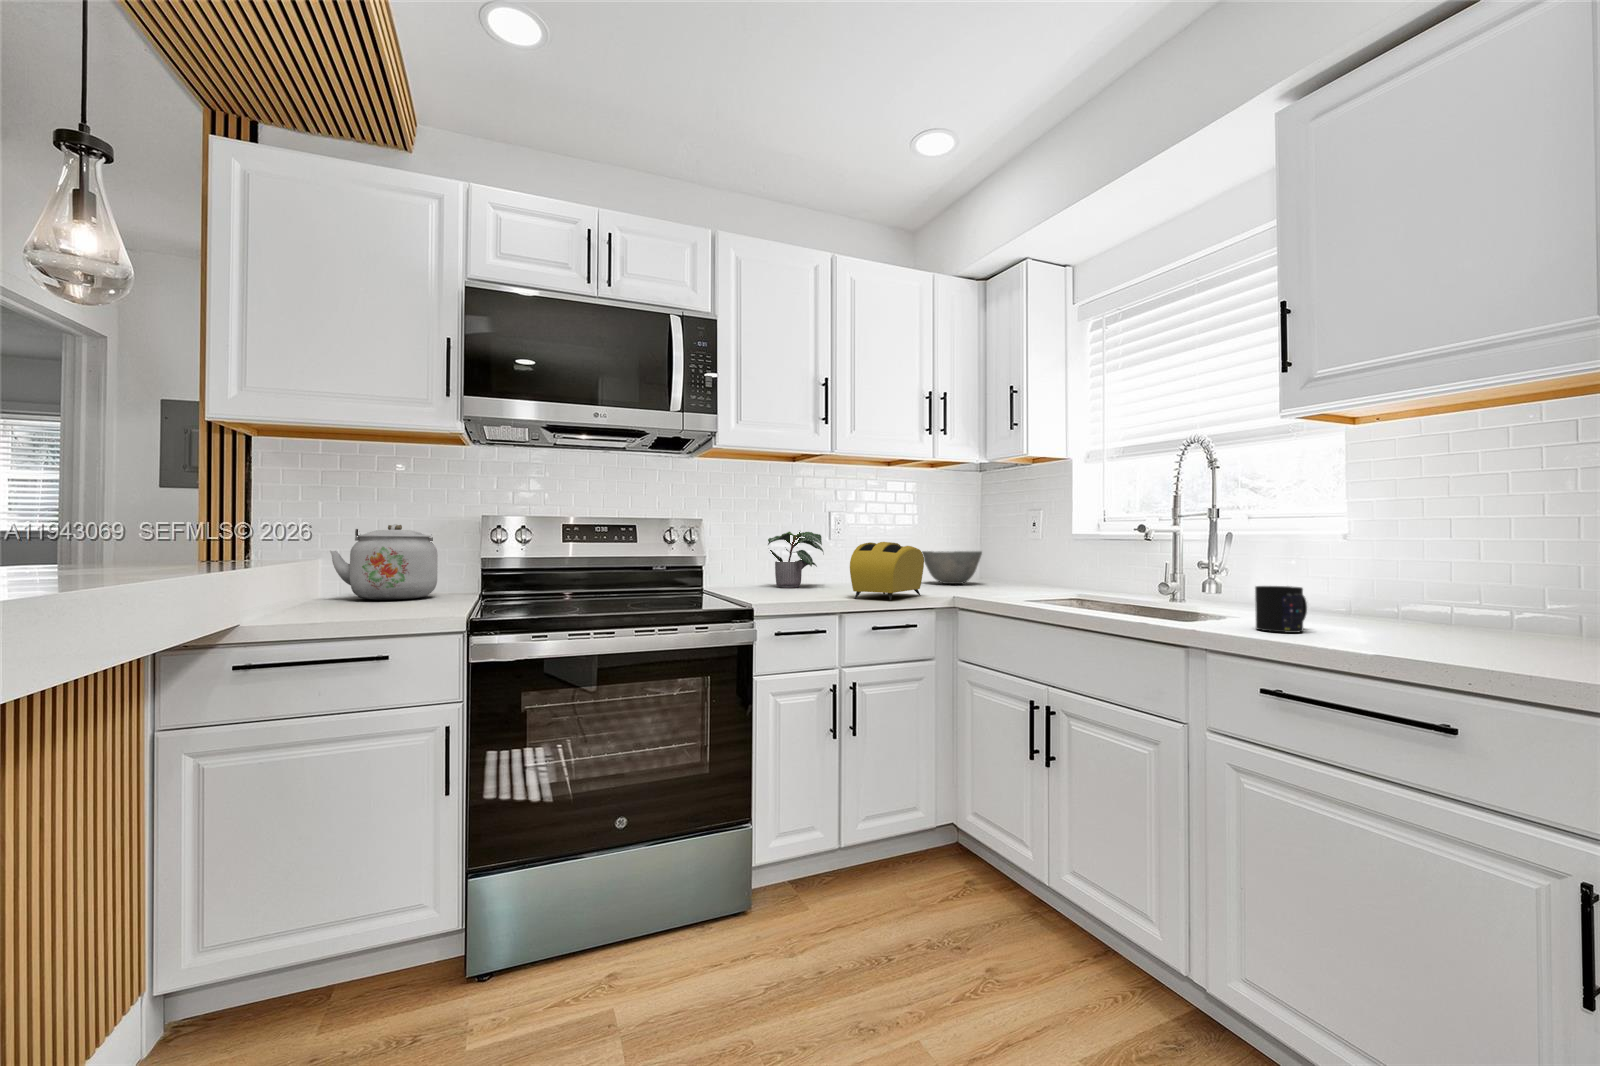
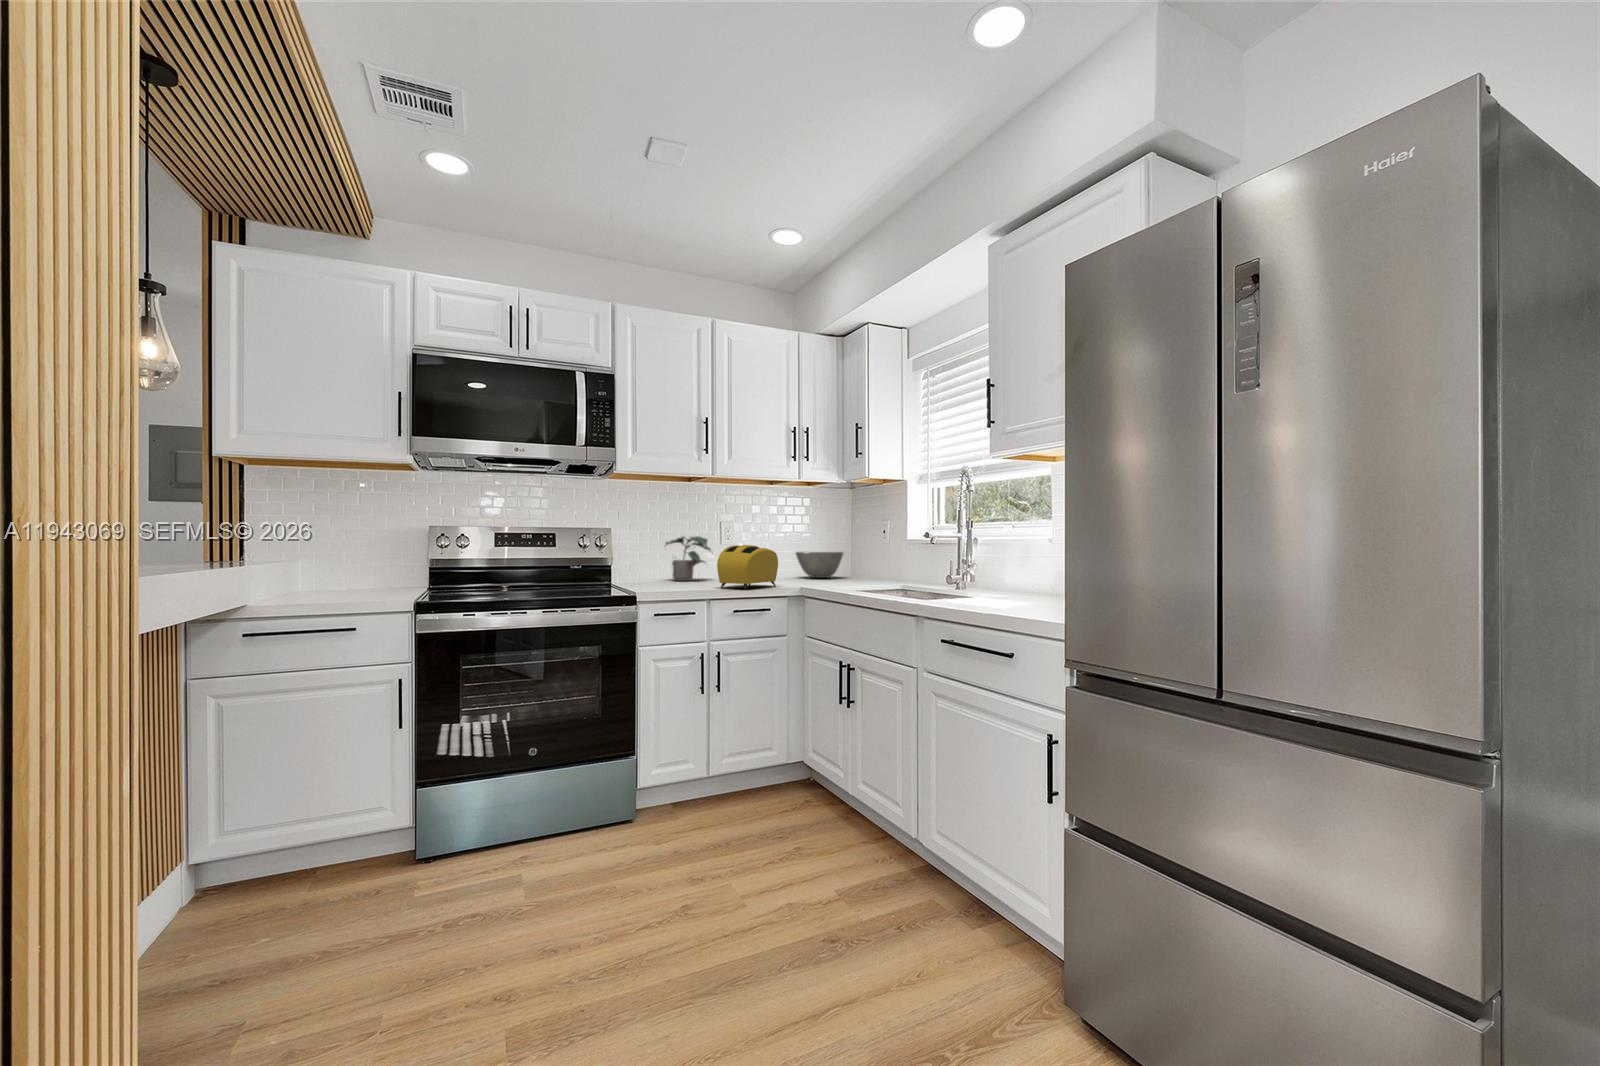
kettle: present [330,524,438,600] -> none [309,532,395,590]
mug: present [1255,586,1307,633] -> none [960,576,995,607]

